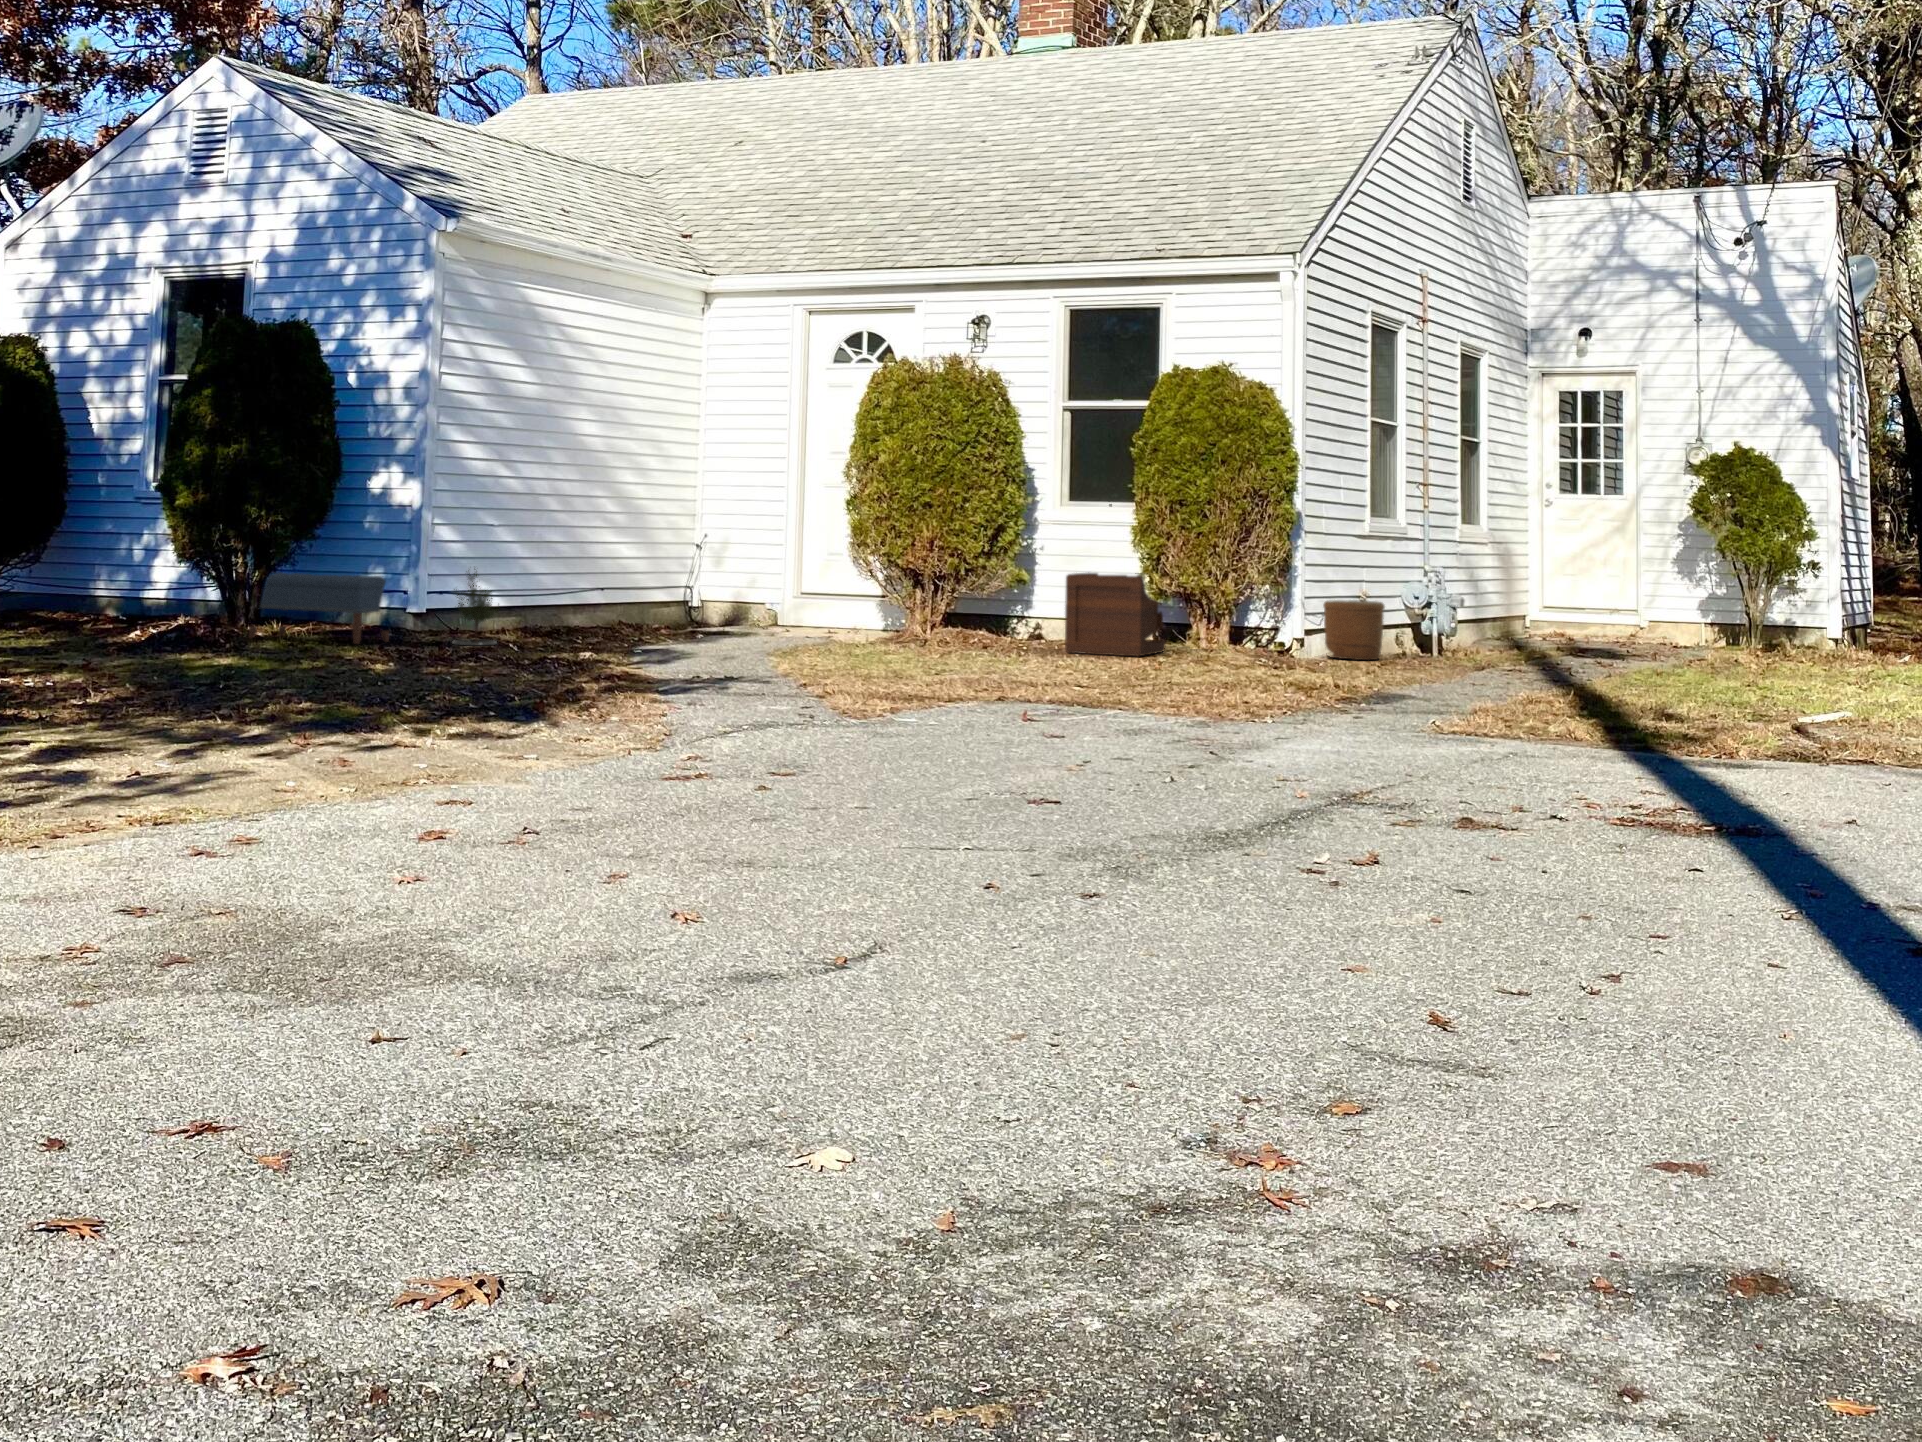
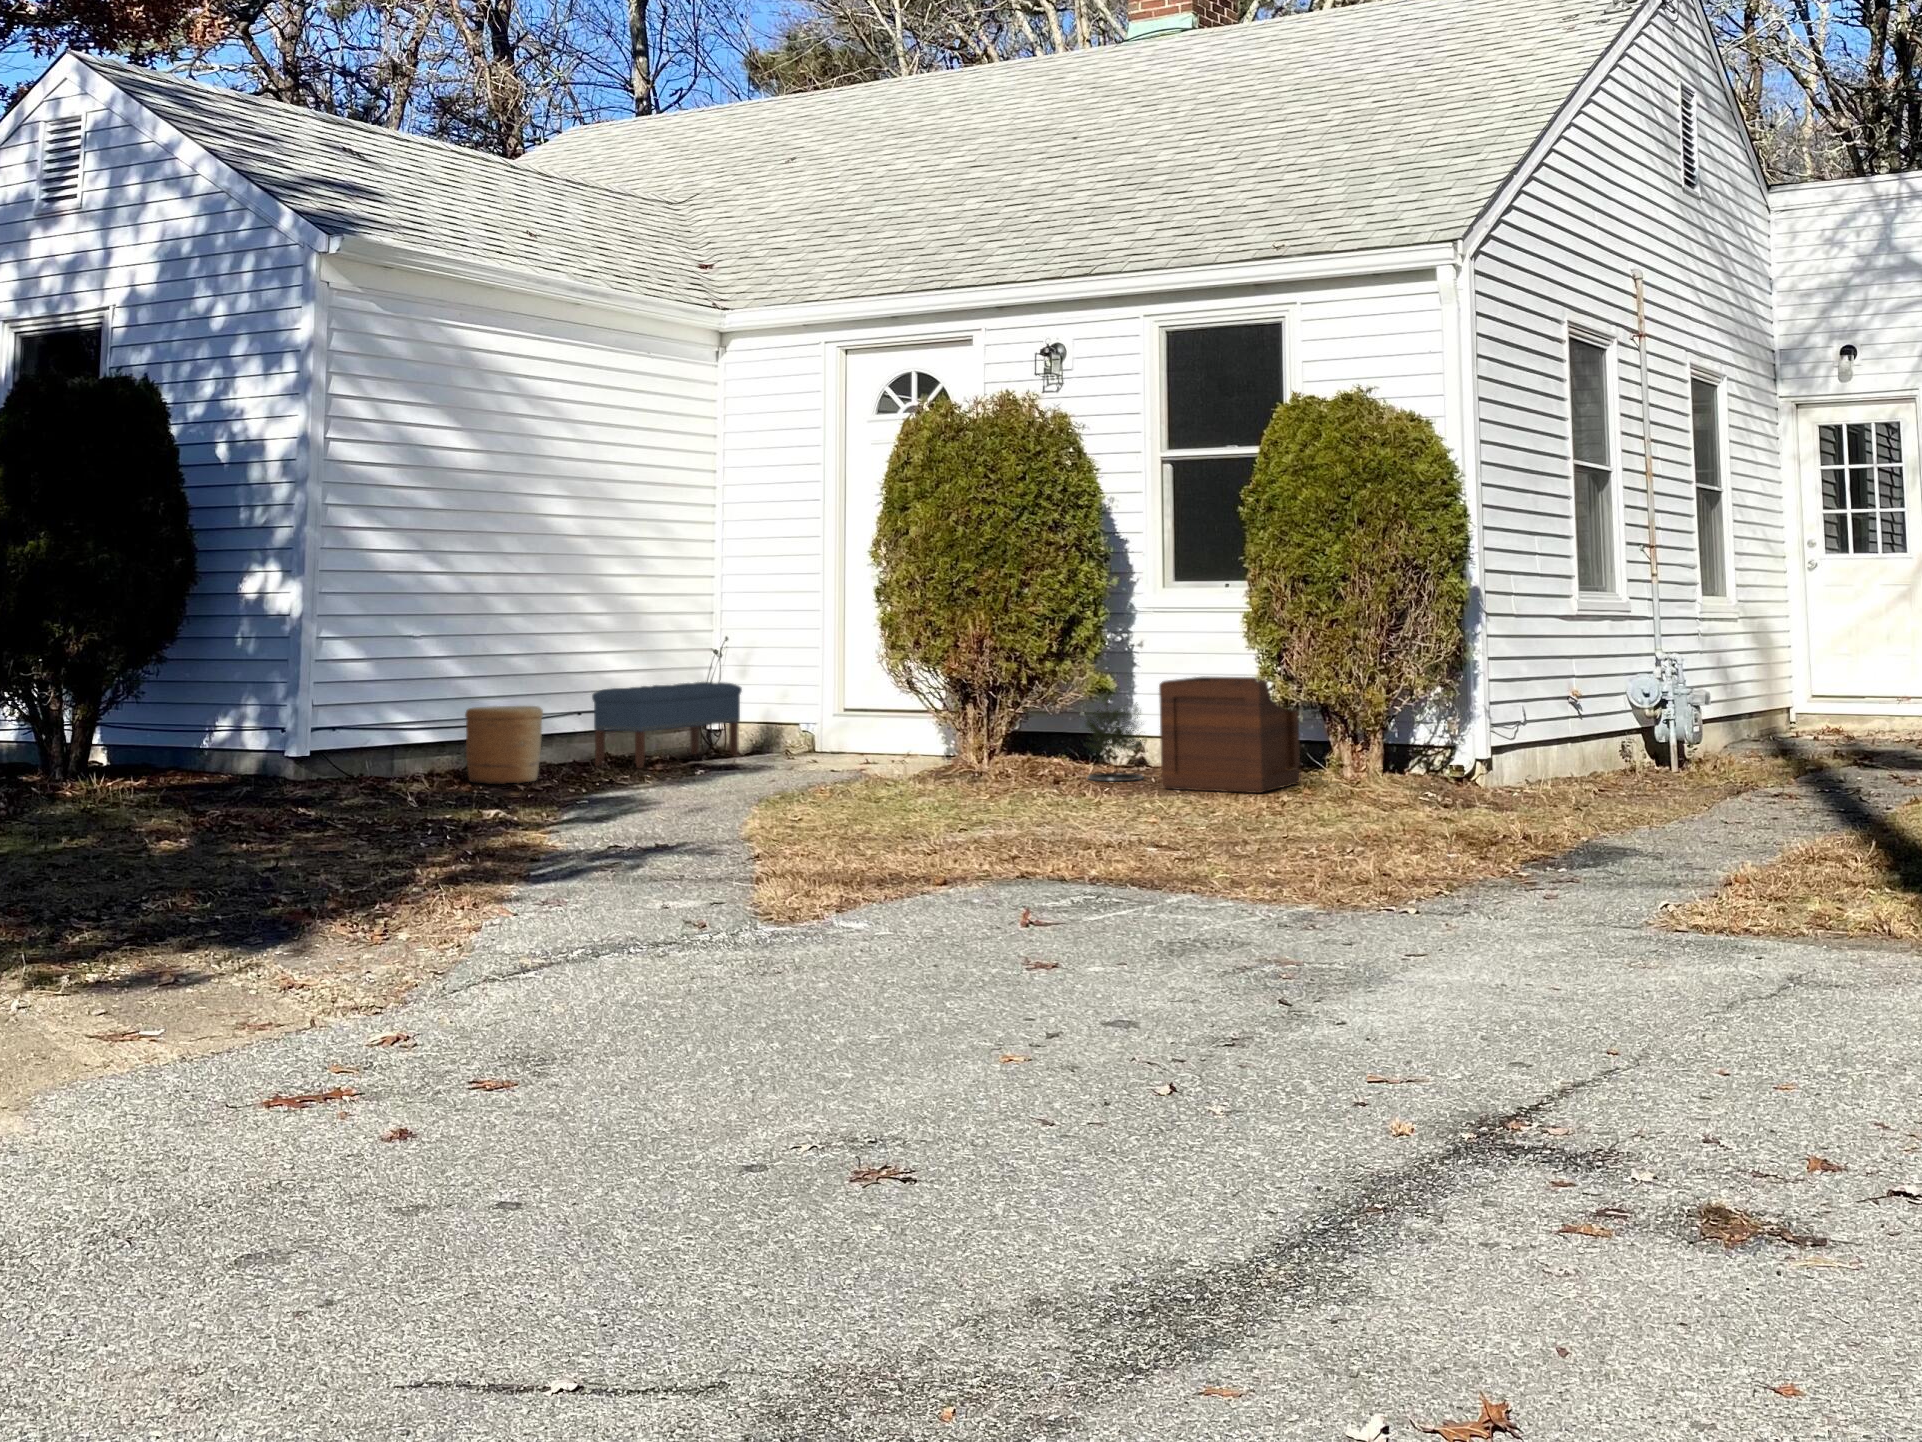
bench: present [249,572,389,644] -> present [592,682,742,768]
potted tree: present [453,573,497,645] -> present [1086,689,1145,781]
woven basket: present [1323,600,1385,660] -> present [465,706,543,784]

